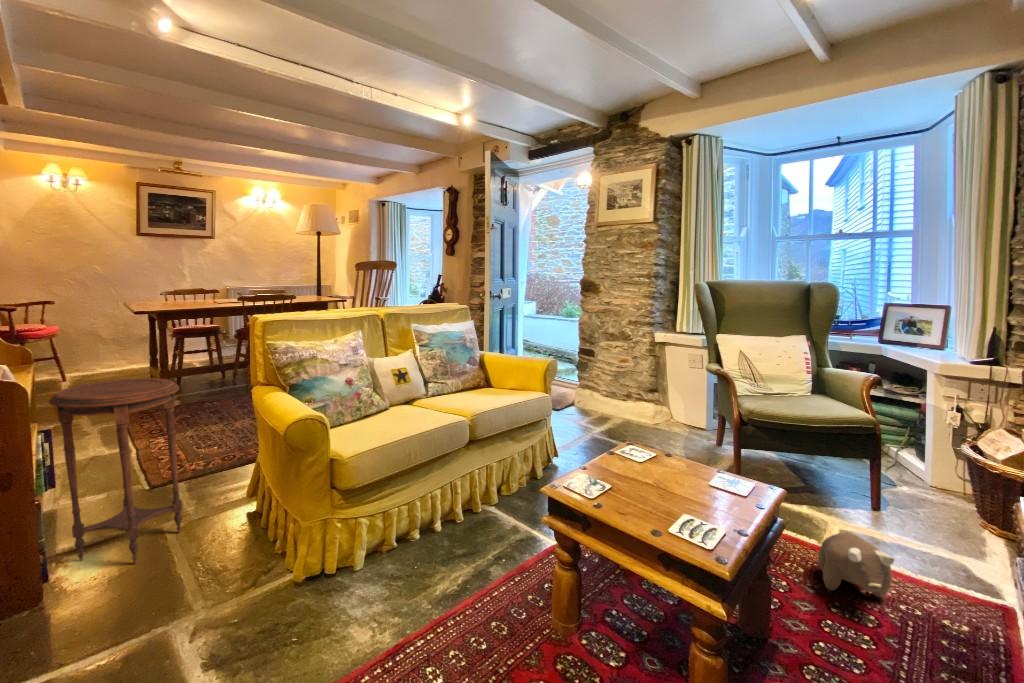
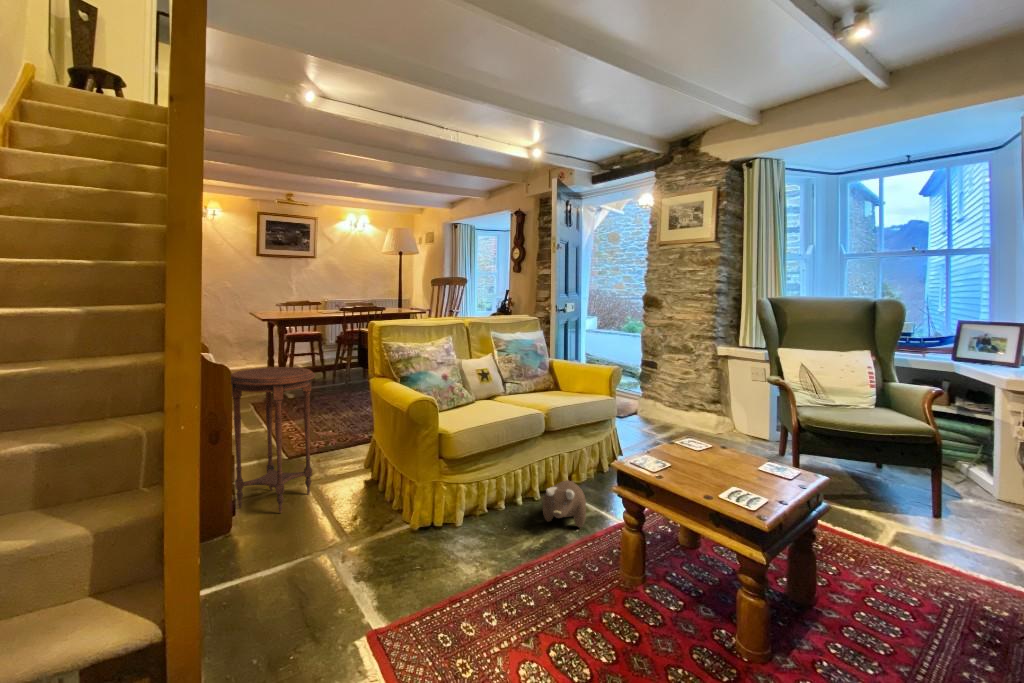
plush toy: present [818,533,895,597] -> present [543,481,586,527]

